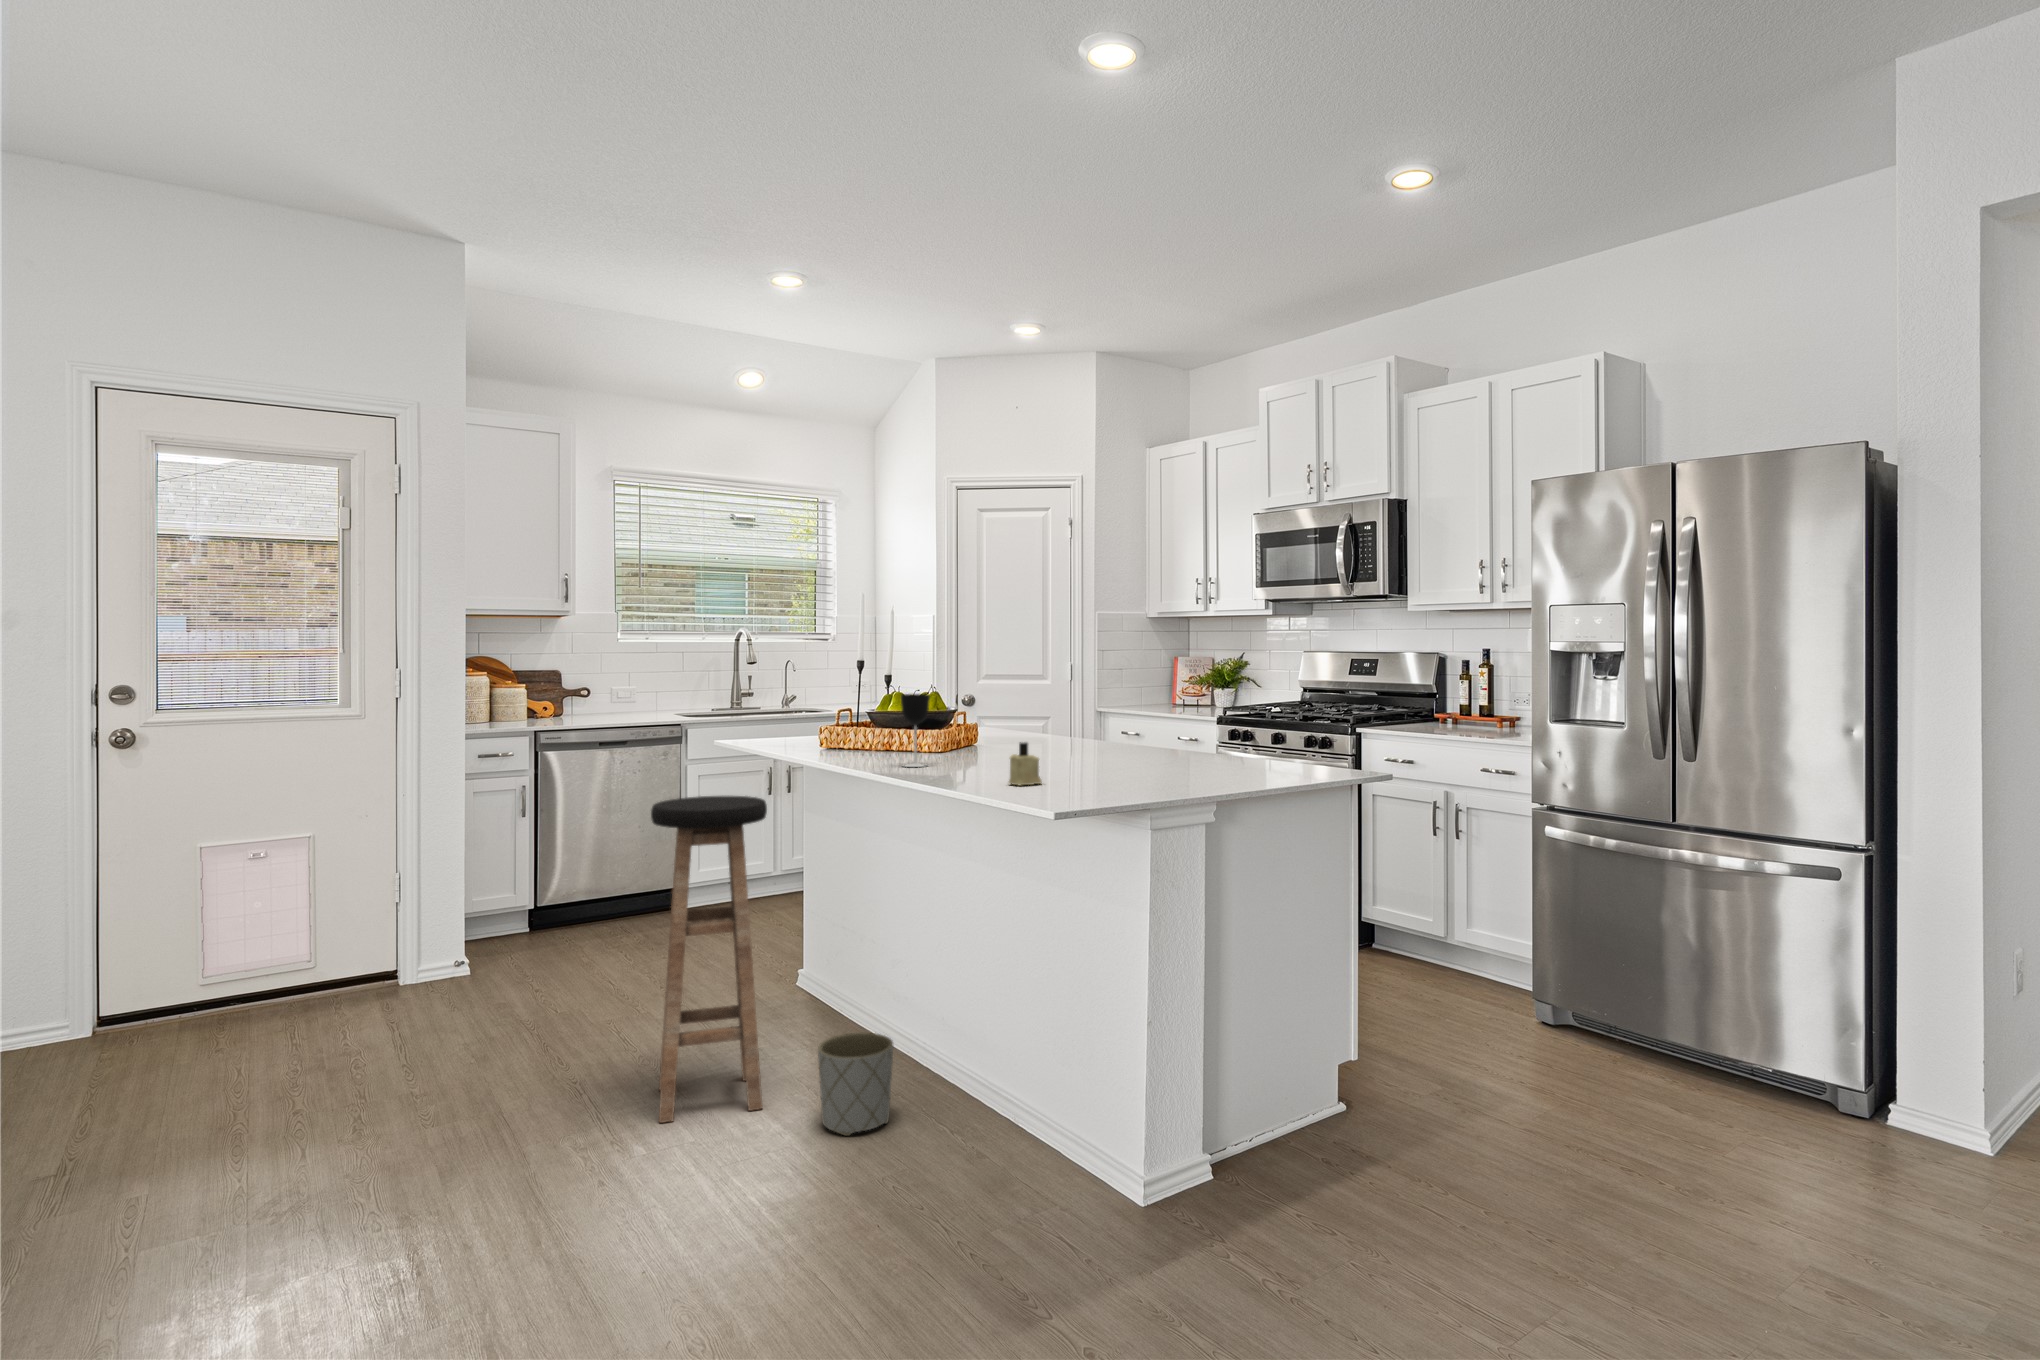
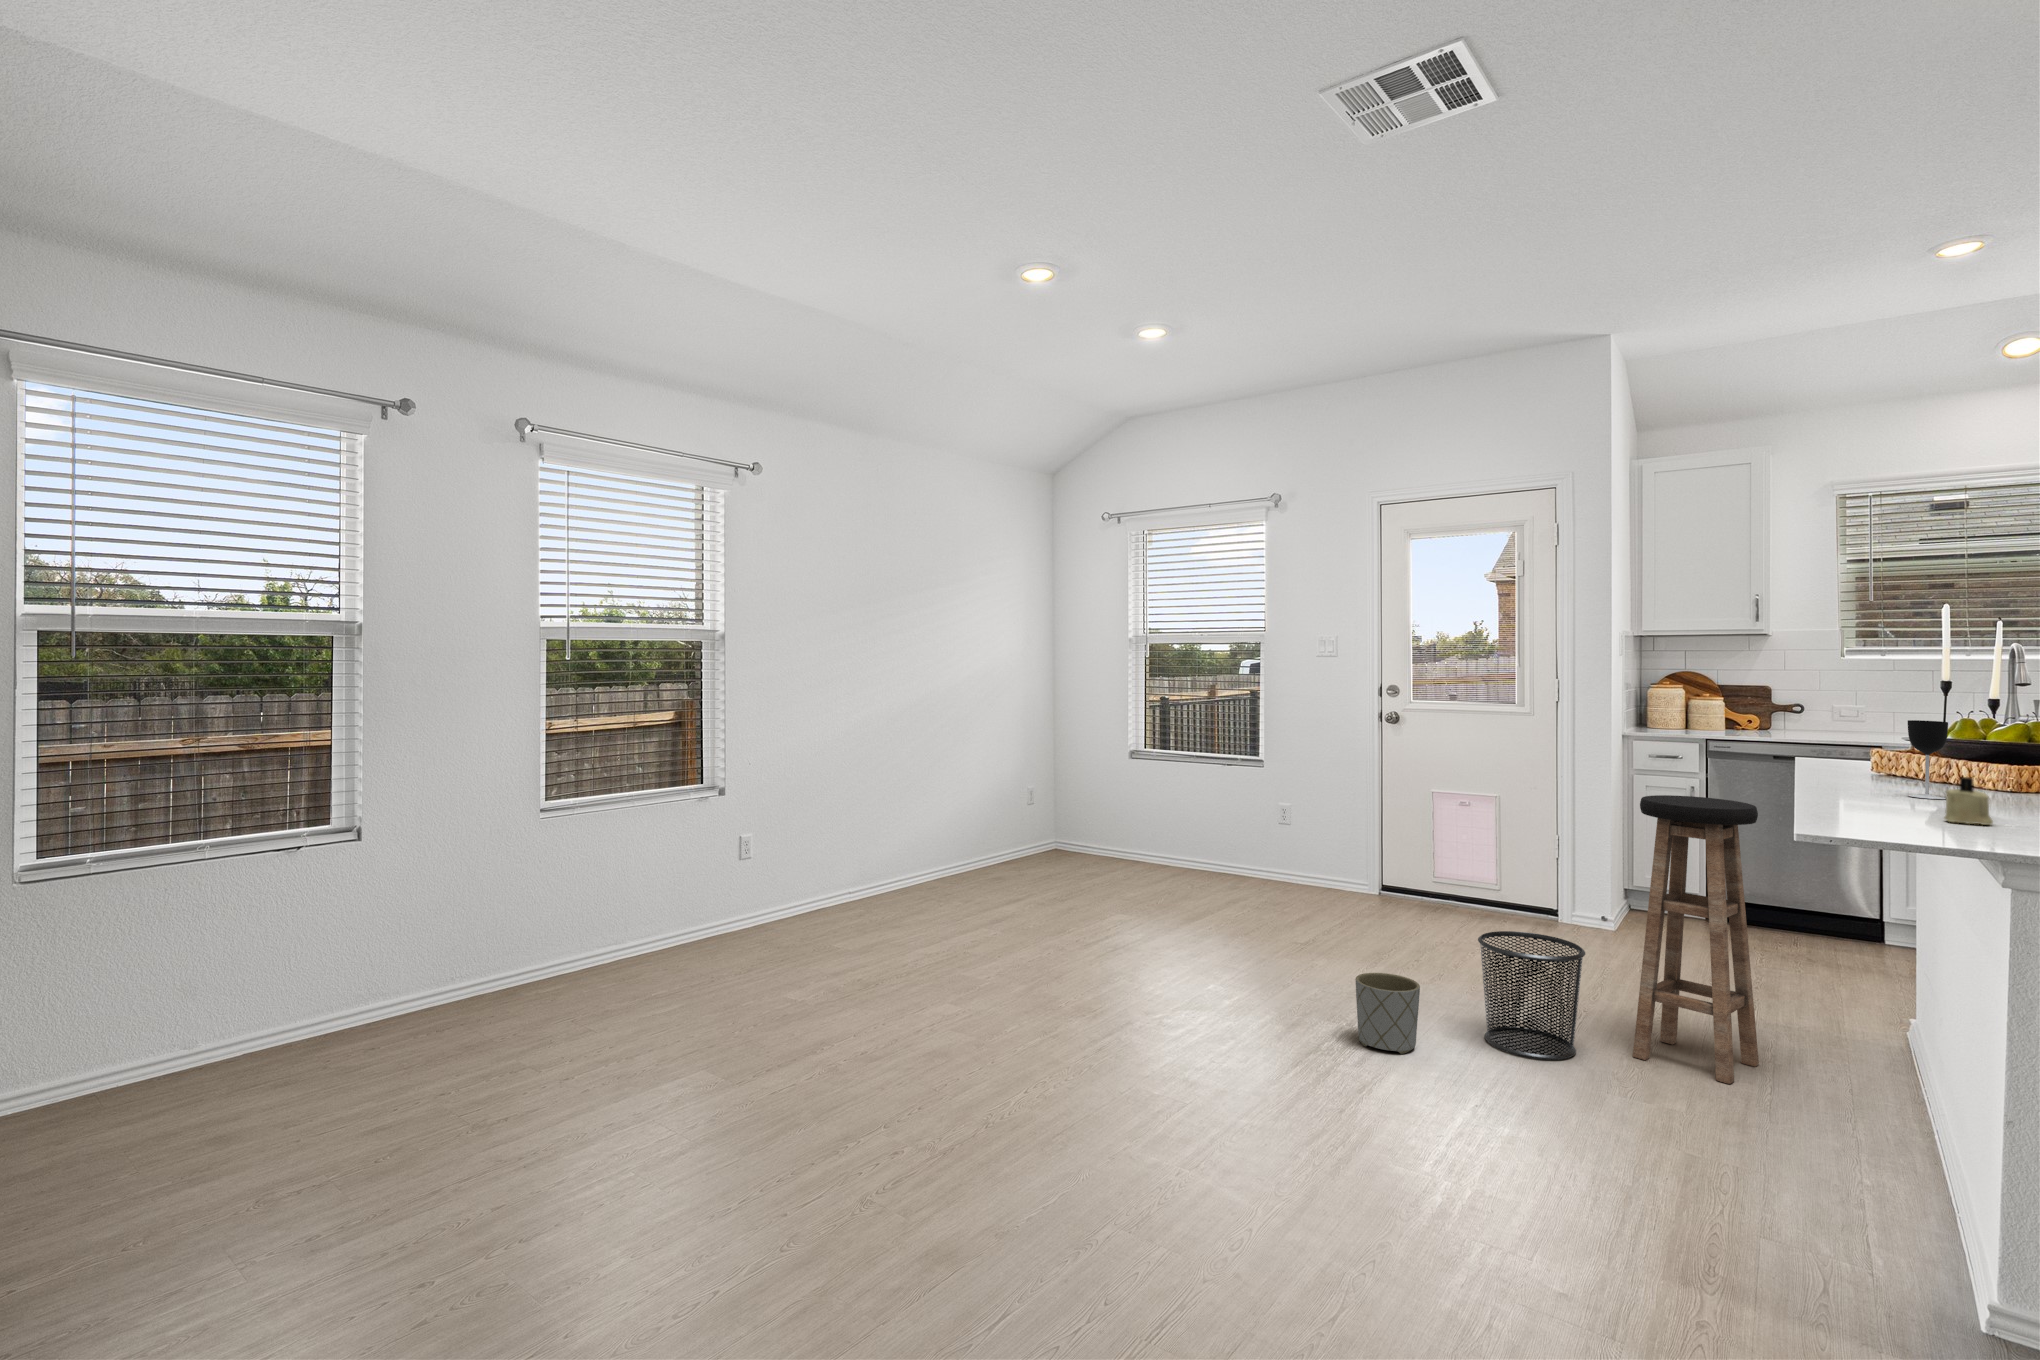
waste bin: none [480,1008,622,1189] -> present [1478,931,1585,1060]
planter: present [818,1033,894,1136] -> present [1356,973,1420,1054]

